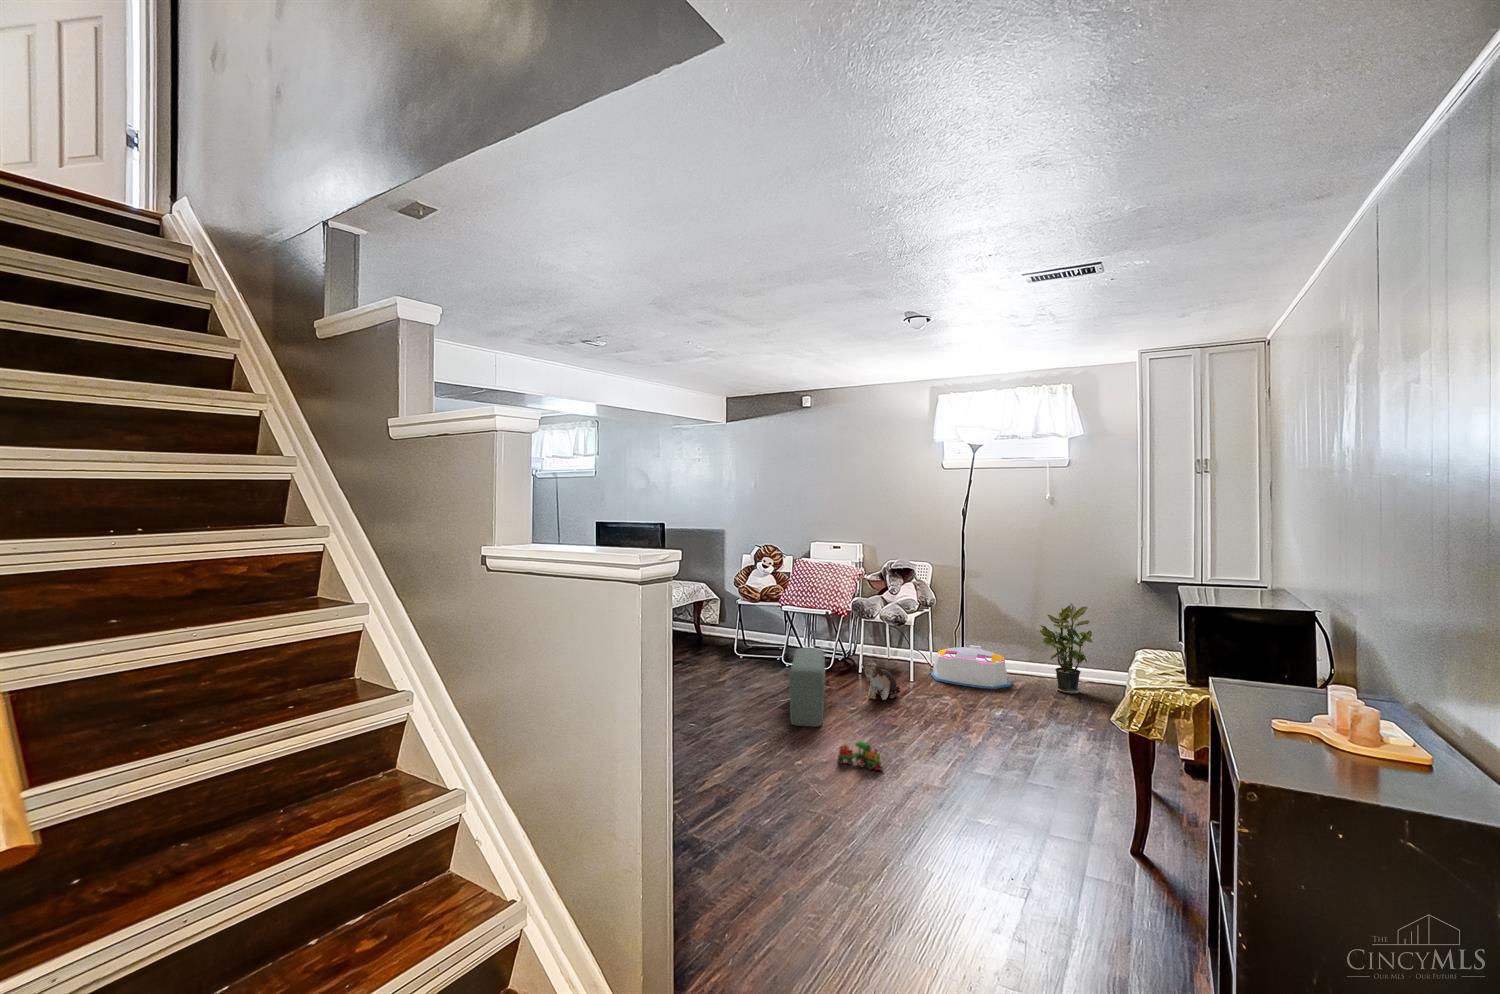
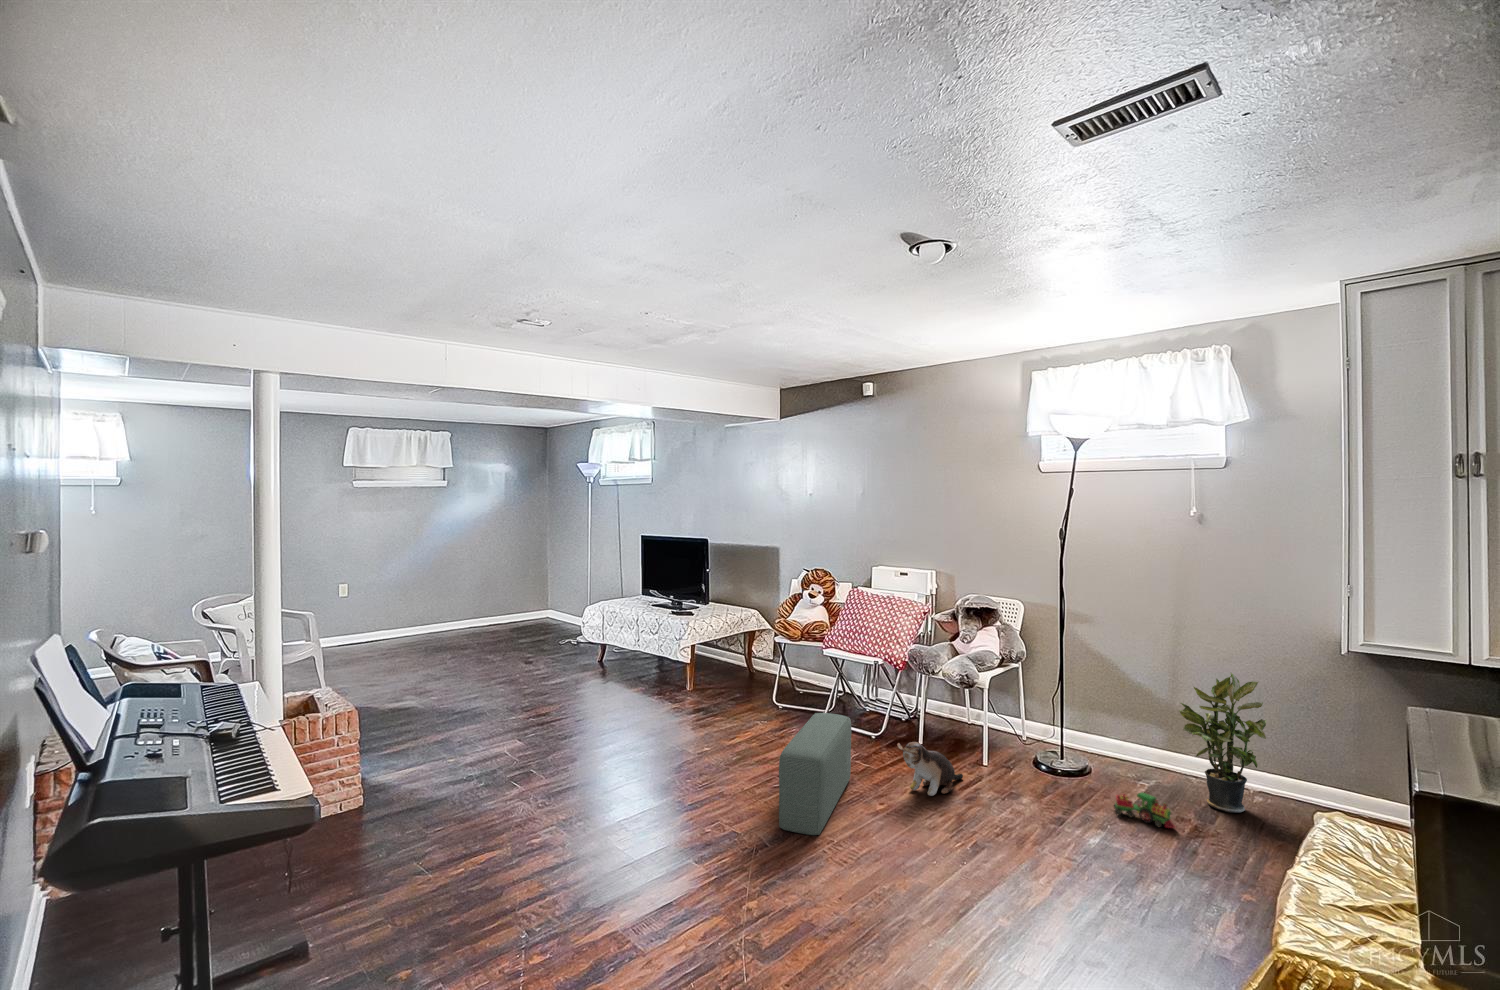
storage bin: present [931,645,1011,689] -> none [1019,718,1137,791]
toy train: present [838,742,883,770] -> present [1114,792,1175,828]

